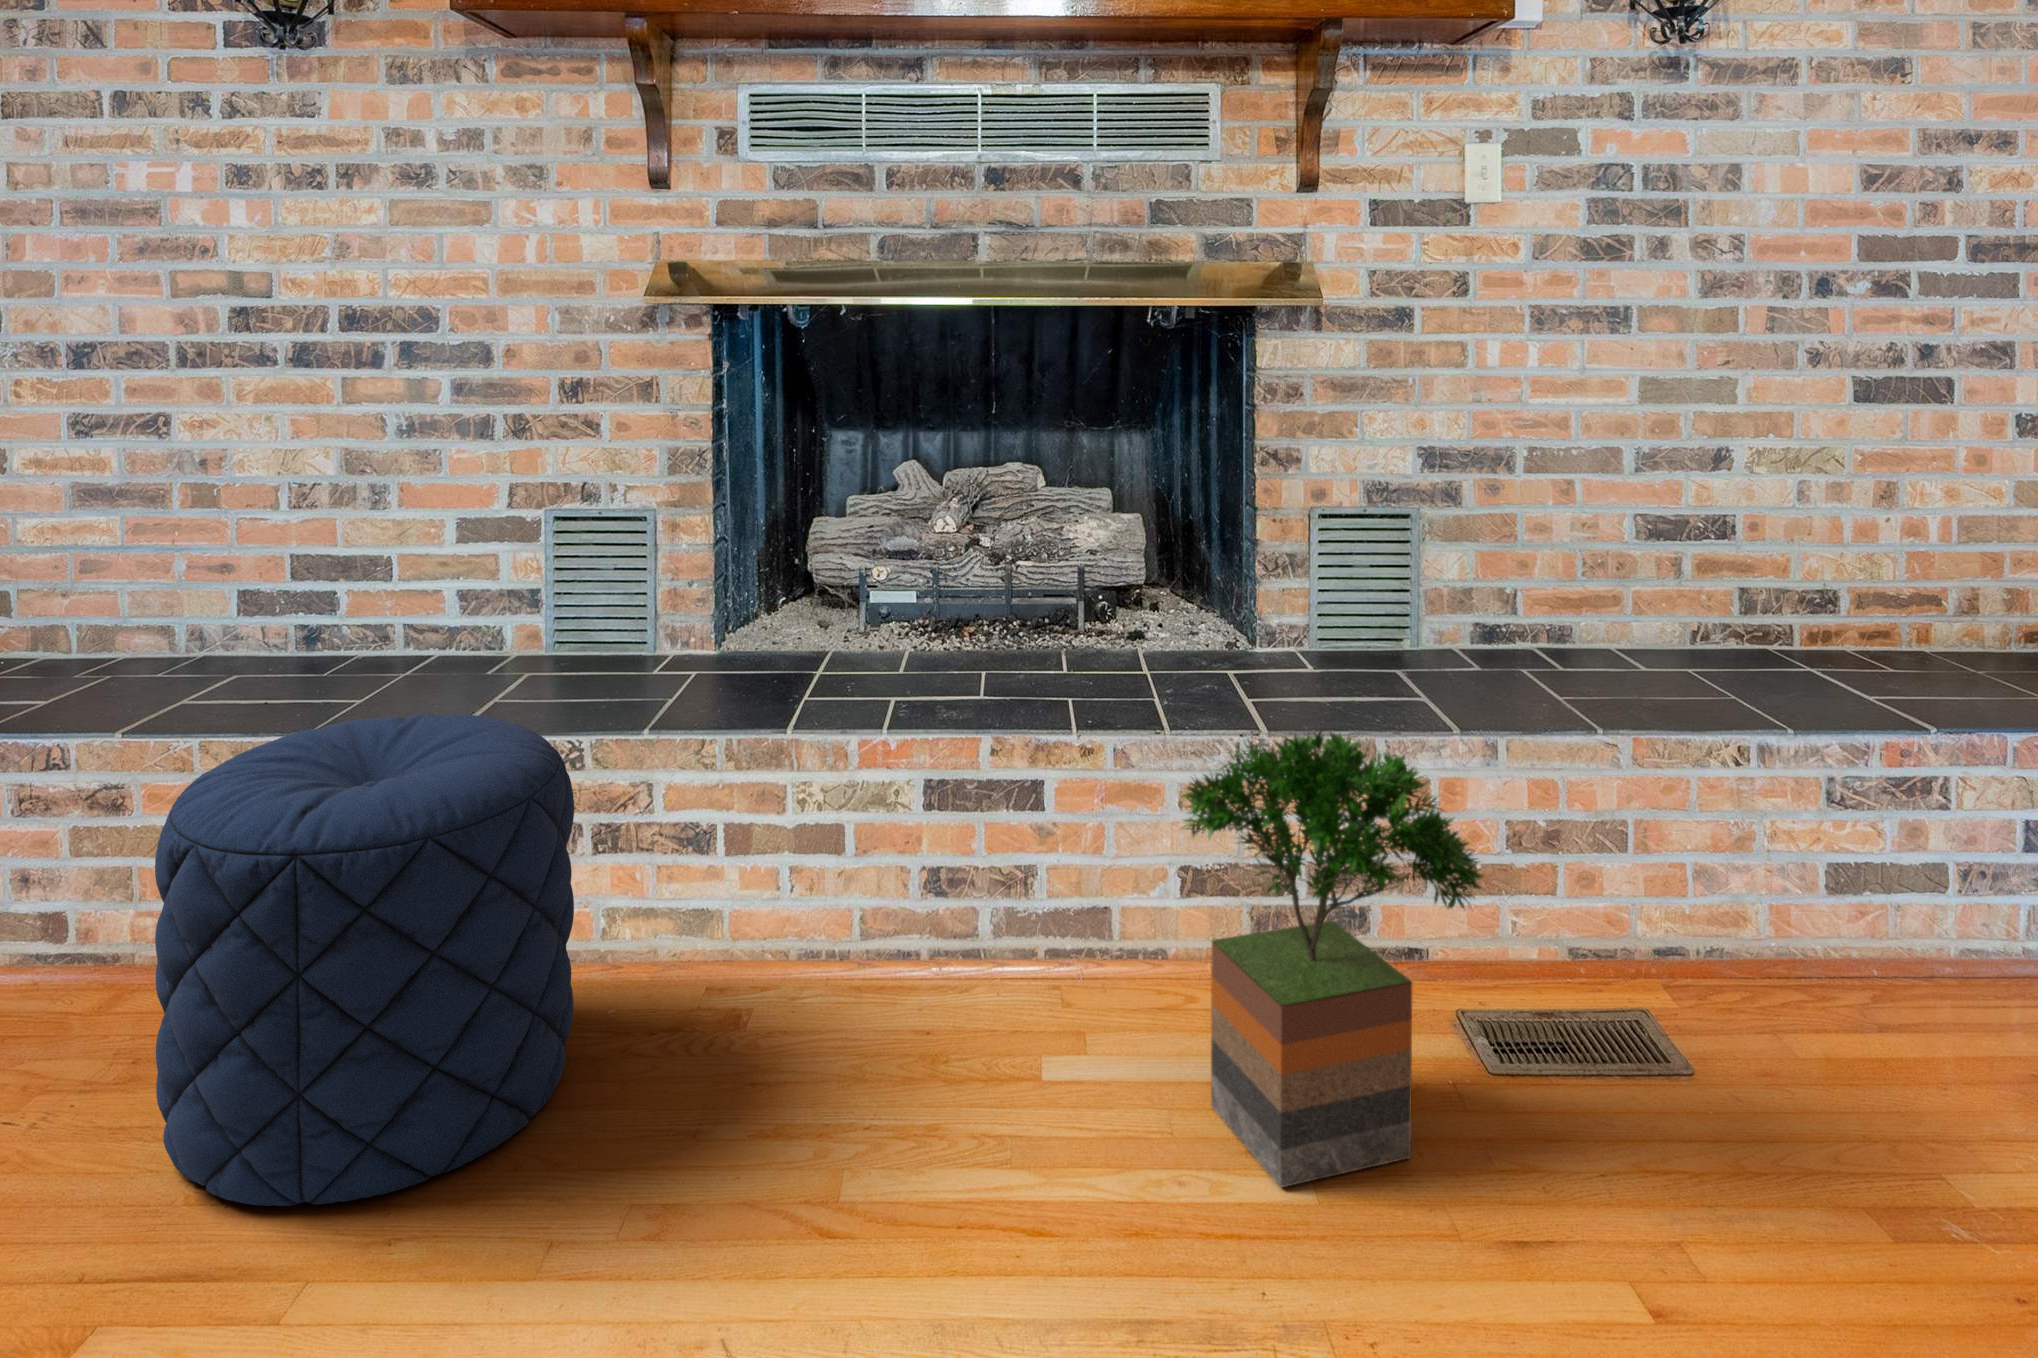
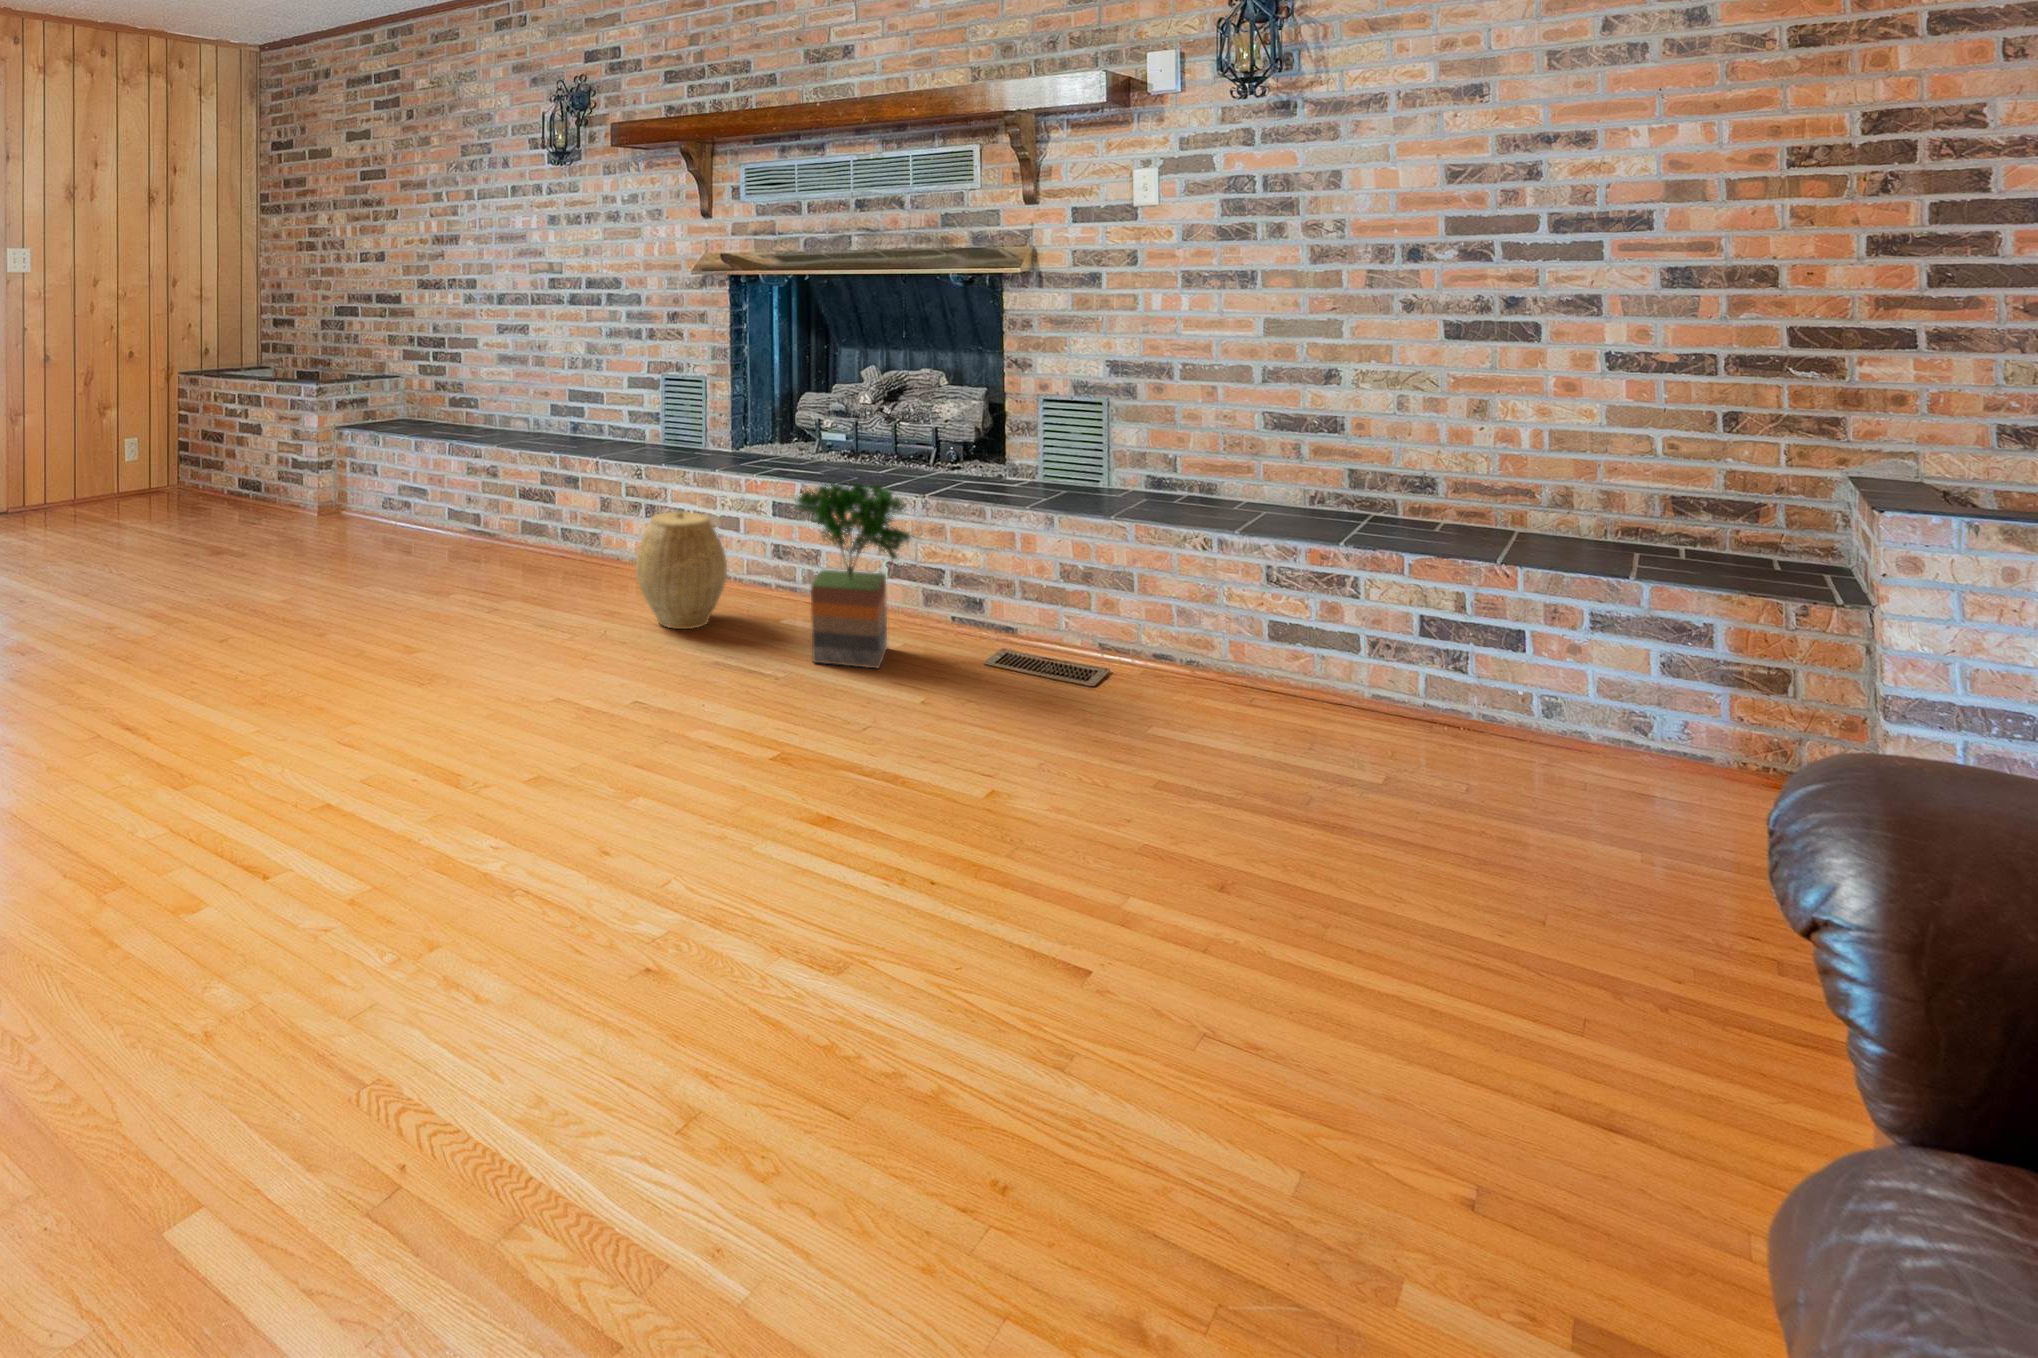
pouf: present [155,714,574,1206] -> none [471,448,613,601]
woven basket: none [744,848,971,1172] -> present [636,512,727,629]

